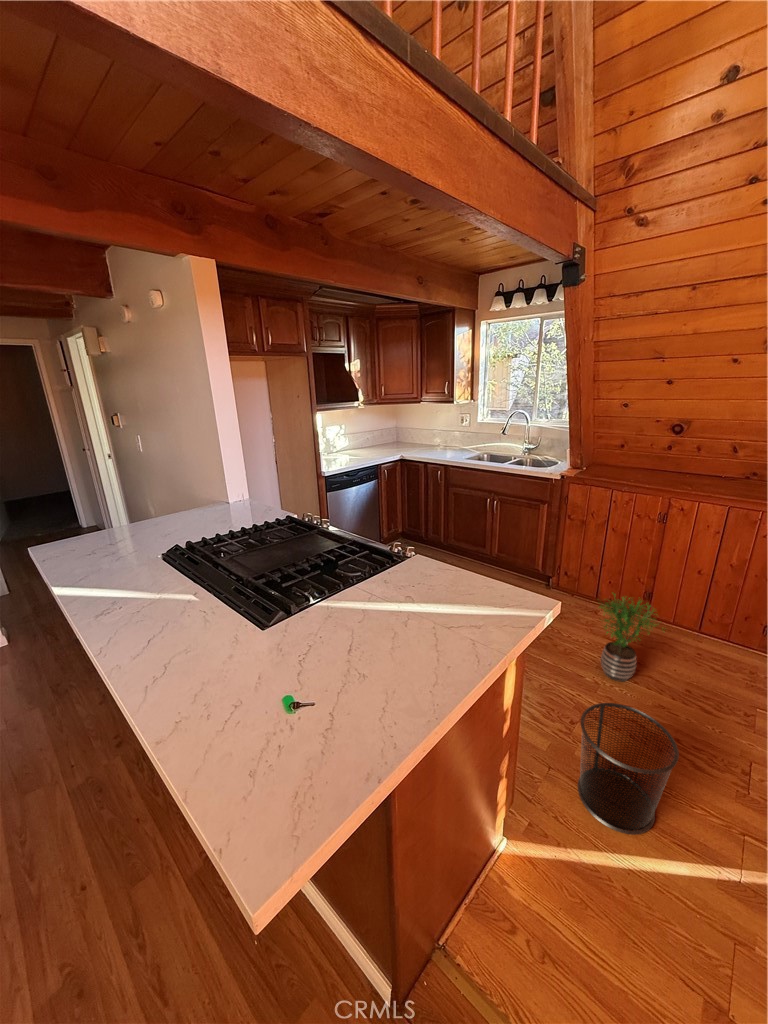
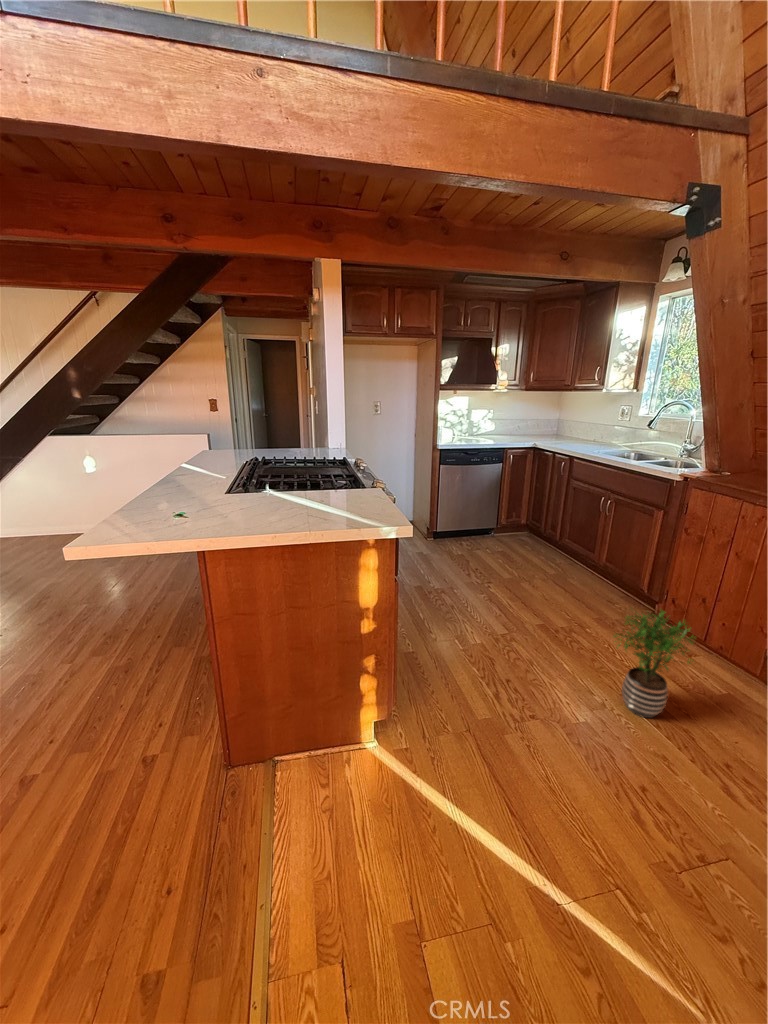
waste bin: present [578,703,679,834] -> none [465,675,560,814]

